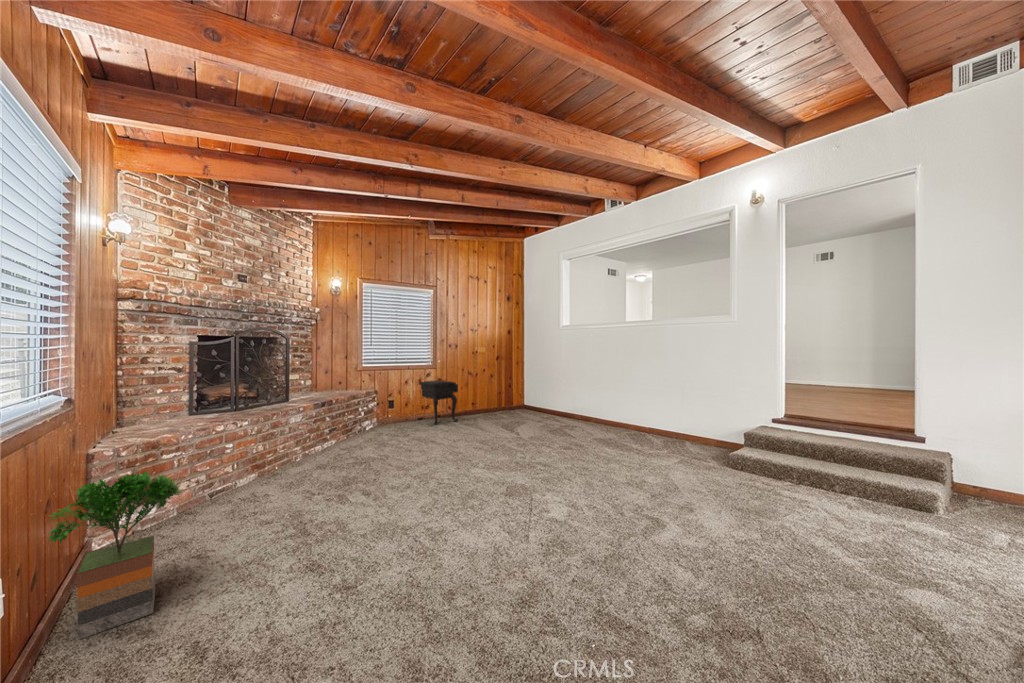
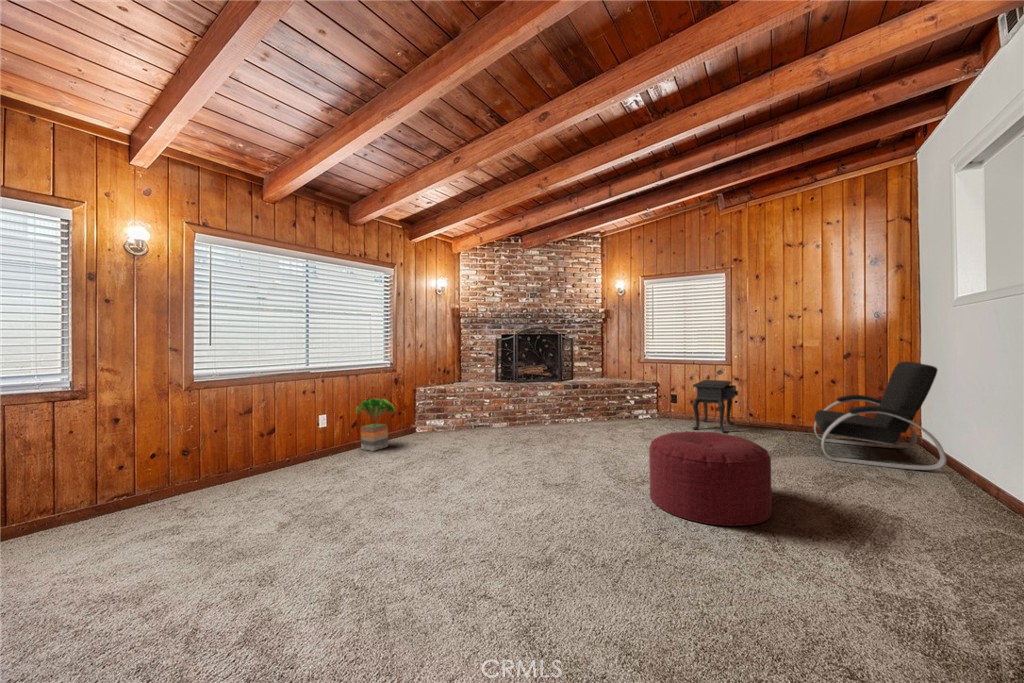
armchair: none [499,356,574,418] -> present [814,361,947,470]
ottoman: none [551,401,631,460] -> present [649,431,772,526]

